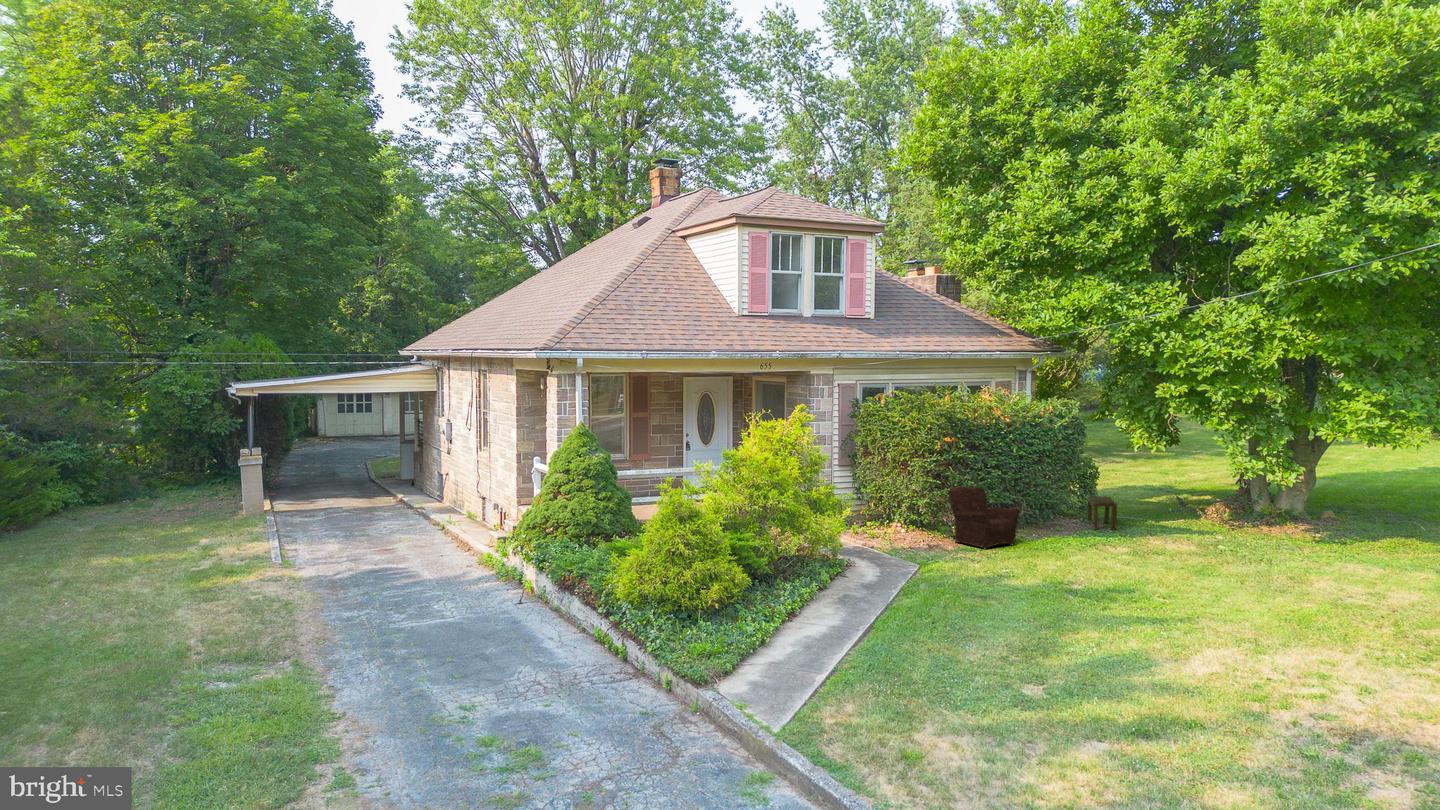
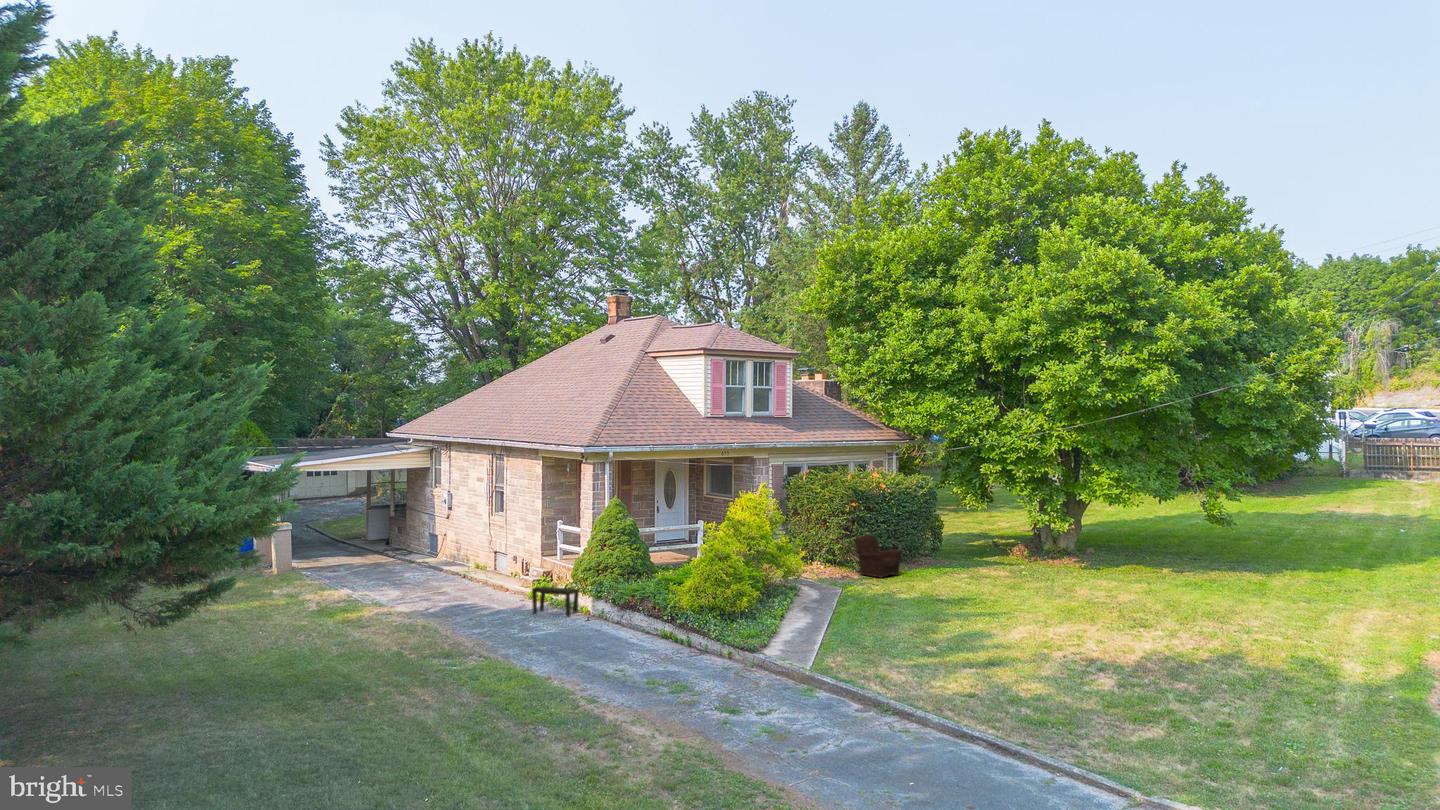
bench: present [1087,496,1117,530] -> present [532,586,580,617]

